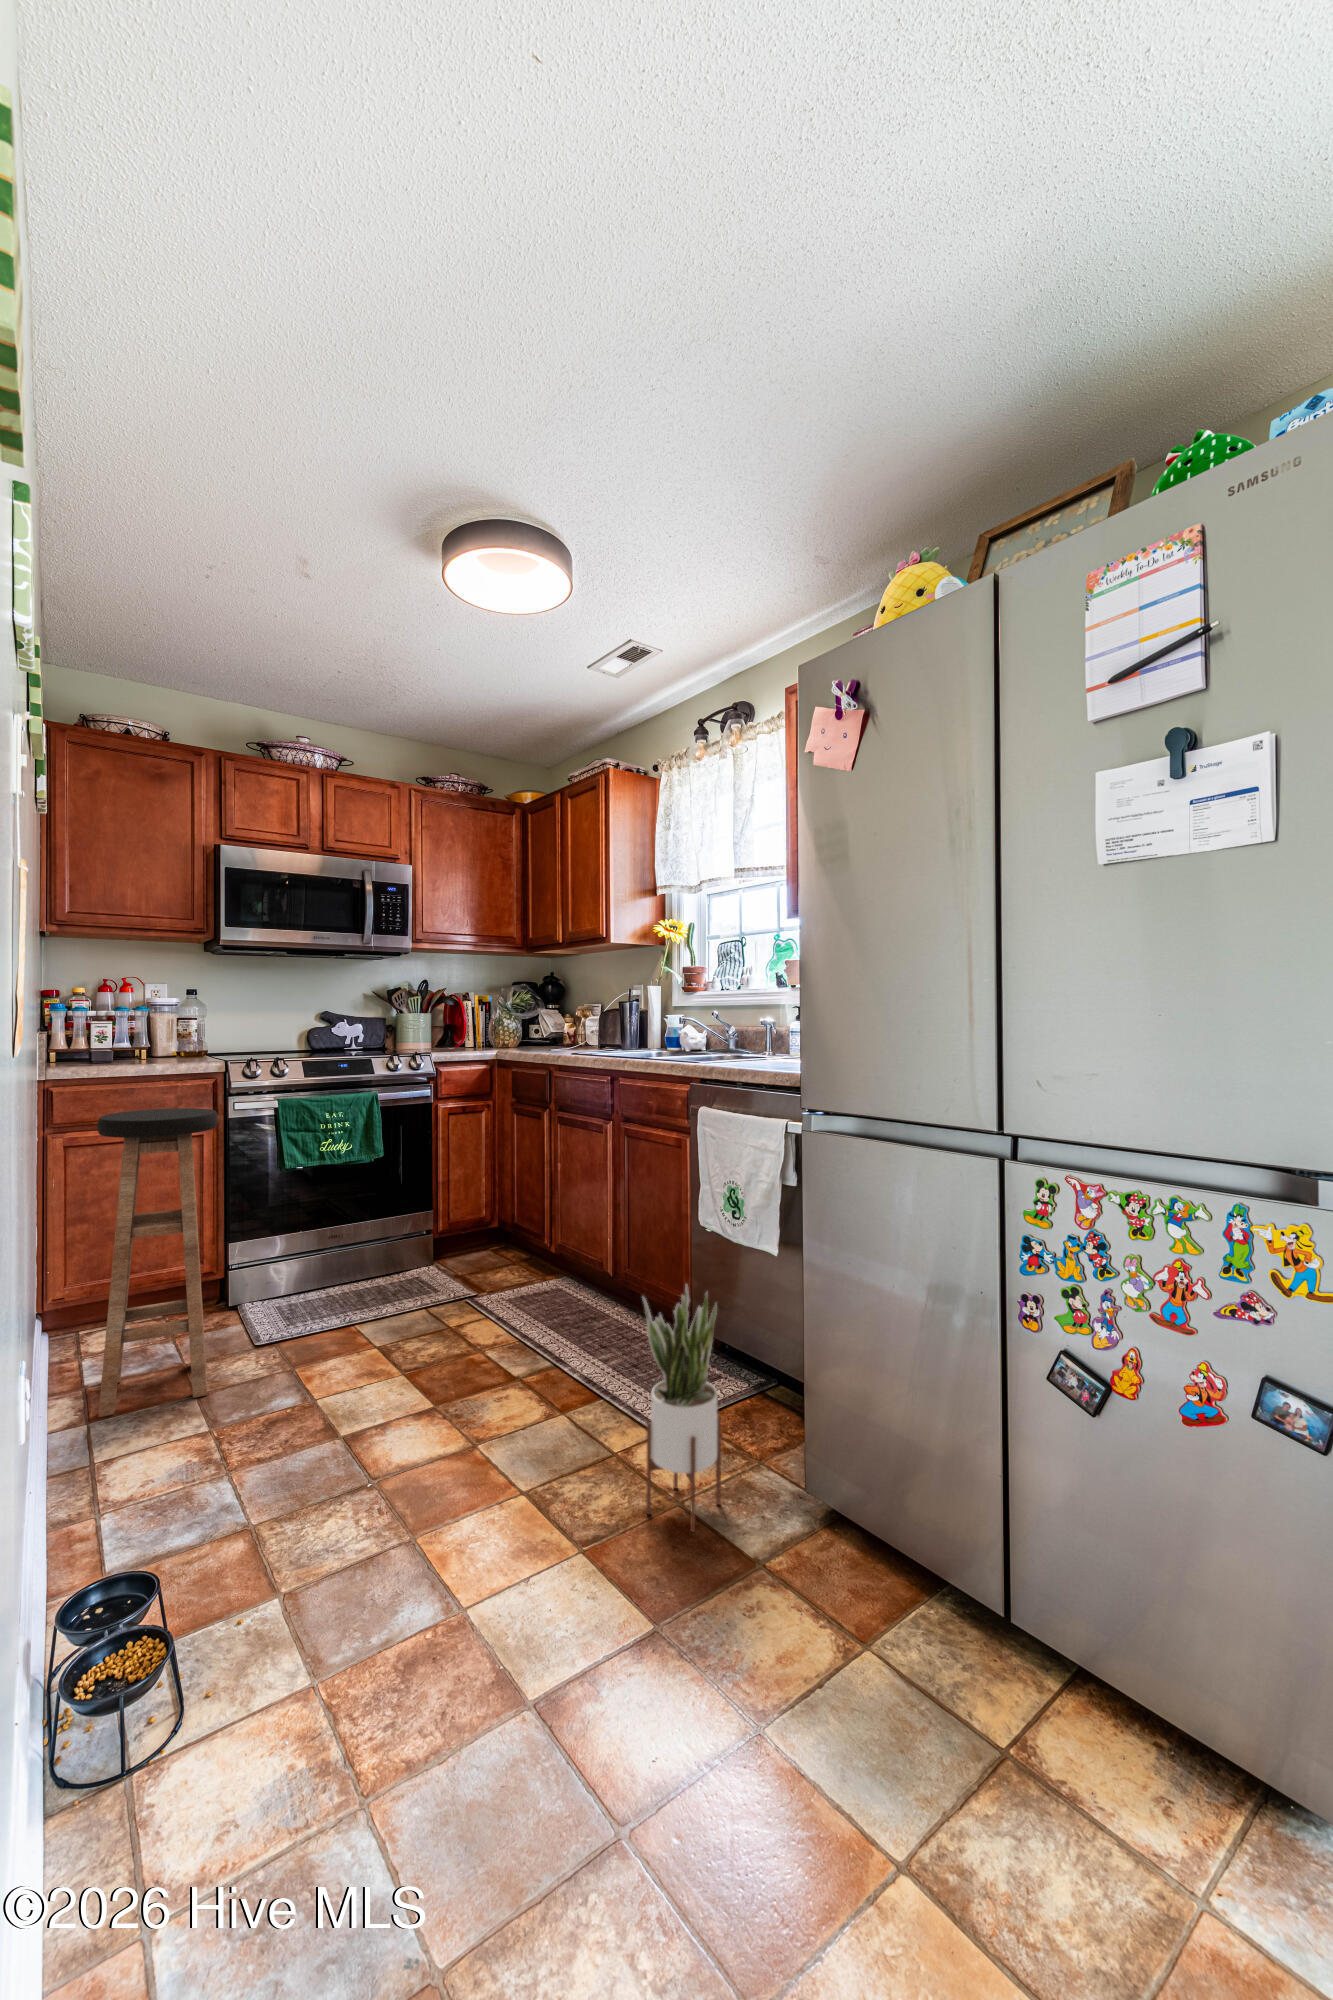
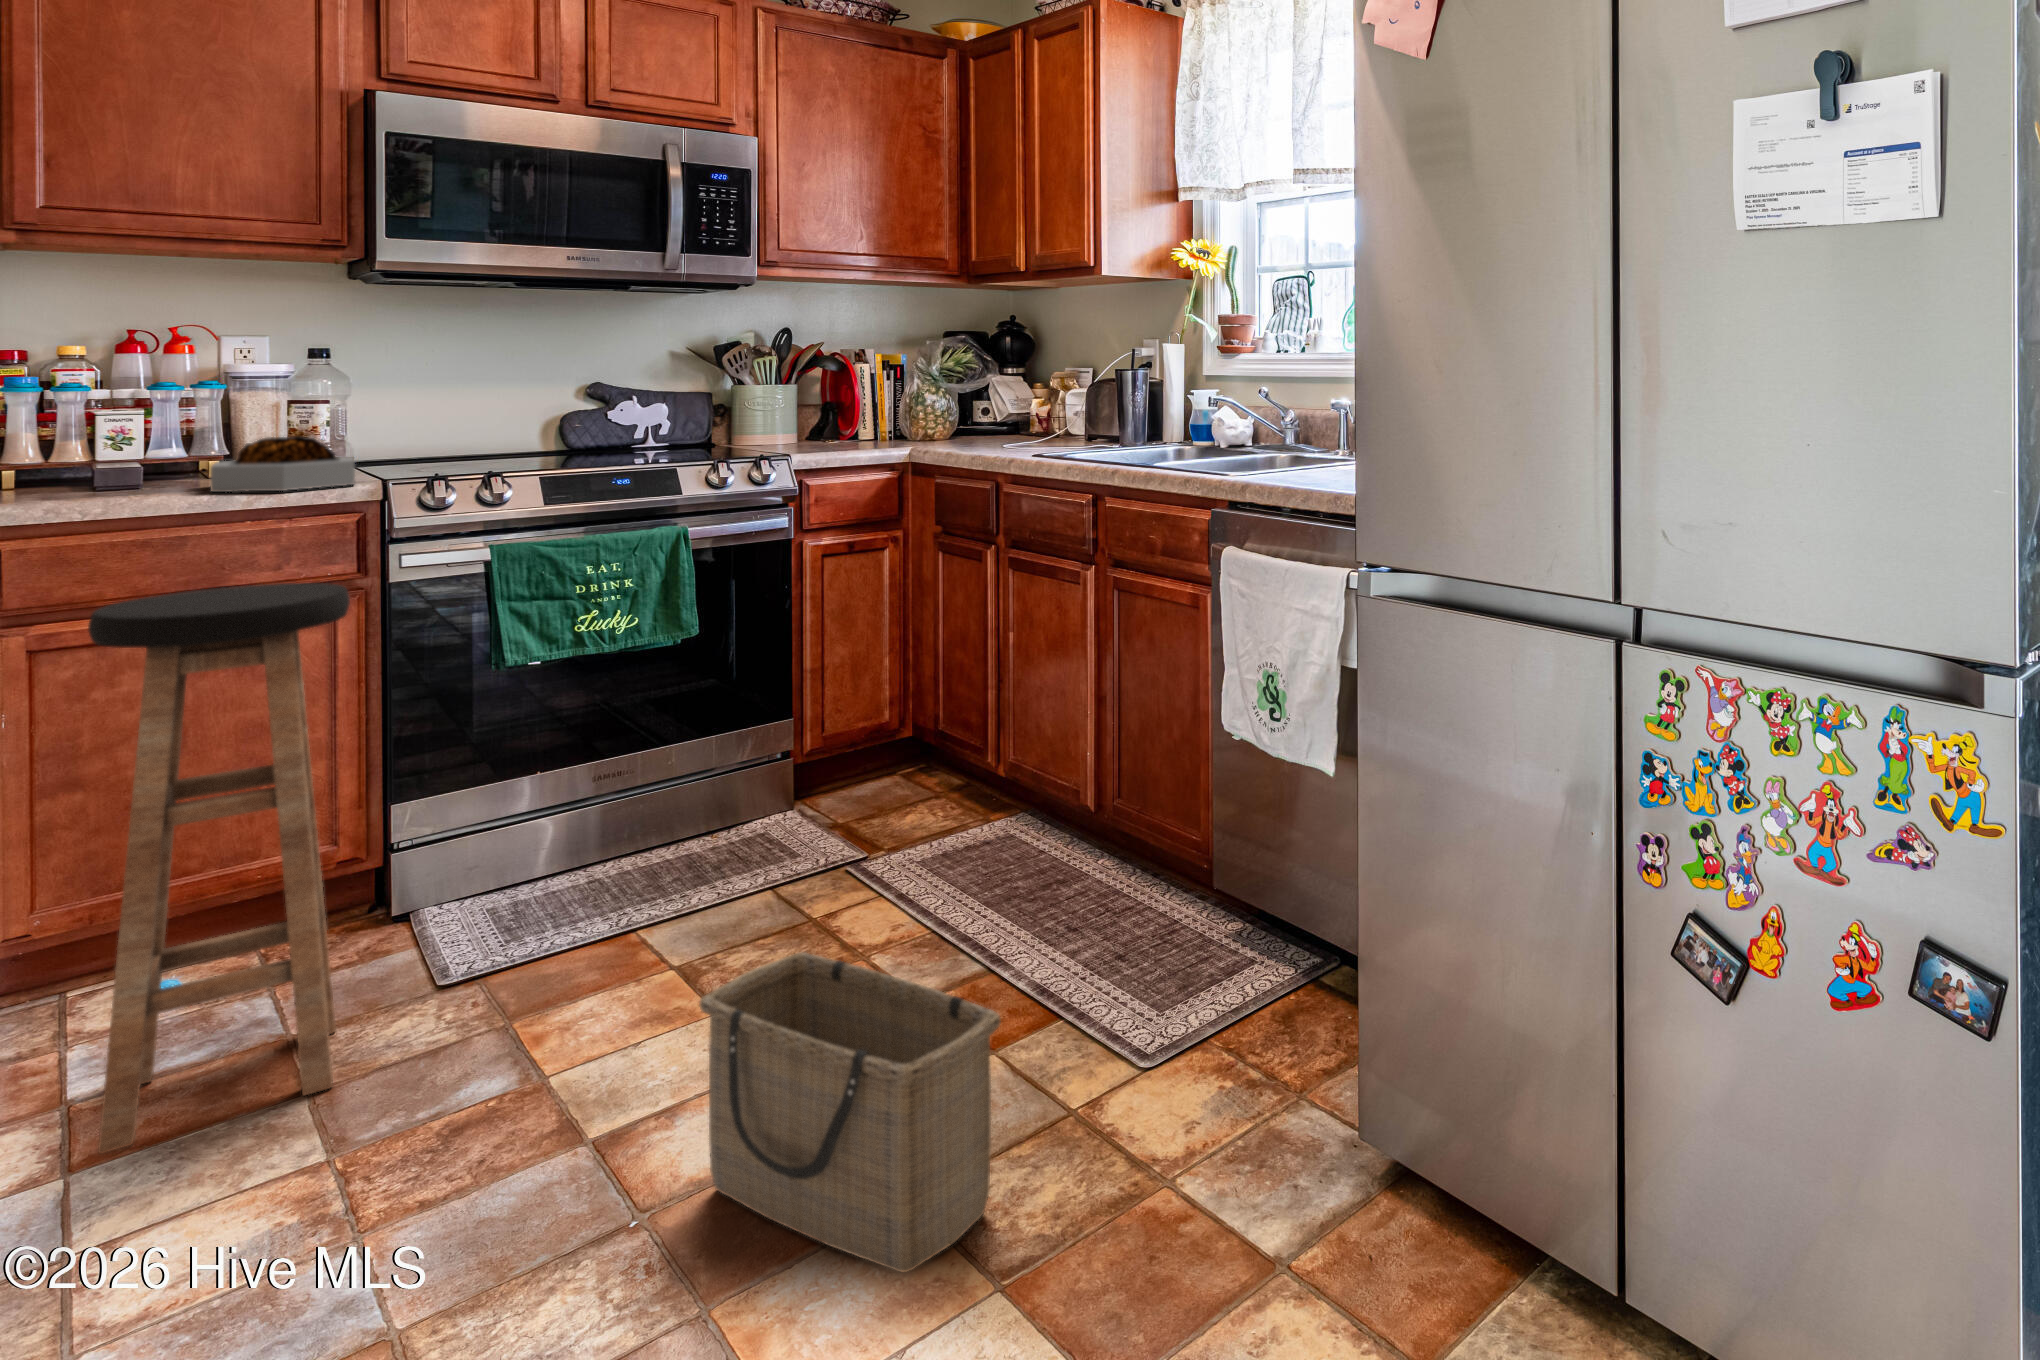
decorative bowl: none [145,1029,213,1061] -> present [210,436,355,492]
potted plant: present [642,1285,721,1532] -> none [1099,842,1230,1224]
basket: none [405,1337,580,1538] -> present [699,952,1001,1272]

